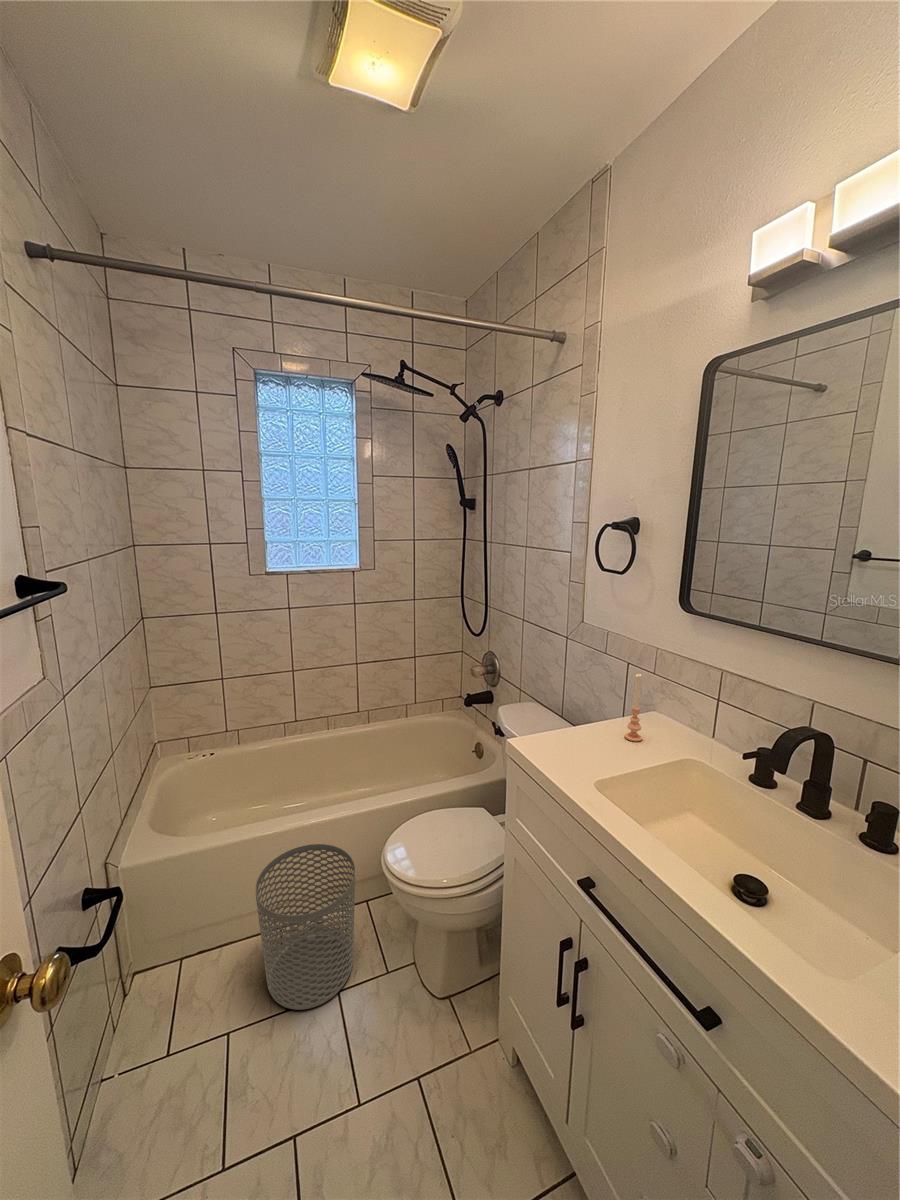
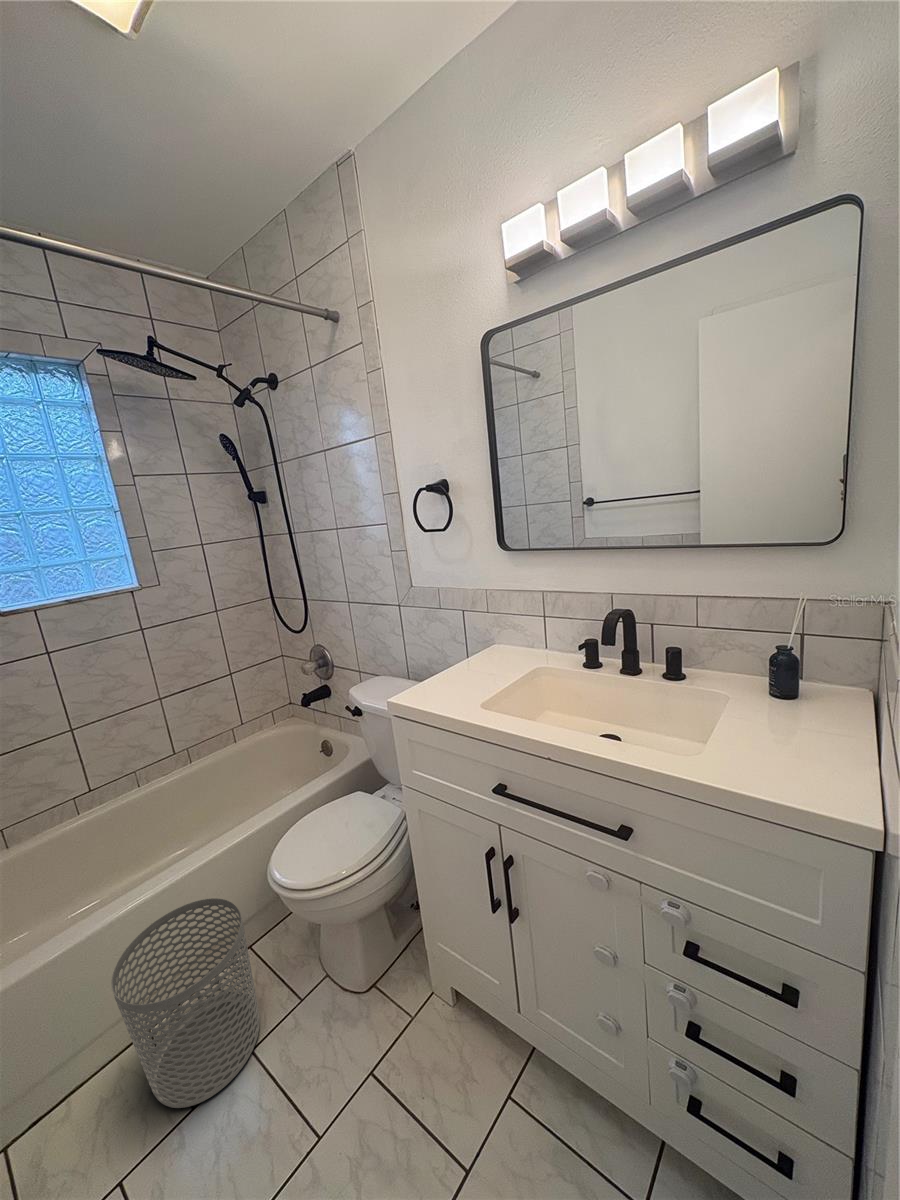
candle: present [625,674,642,741] -> none [482,609,498,669]

